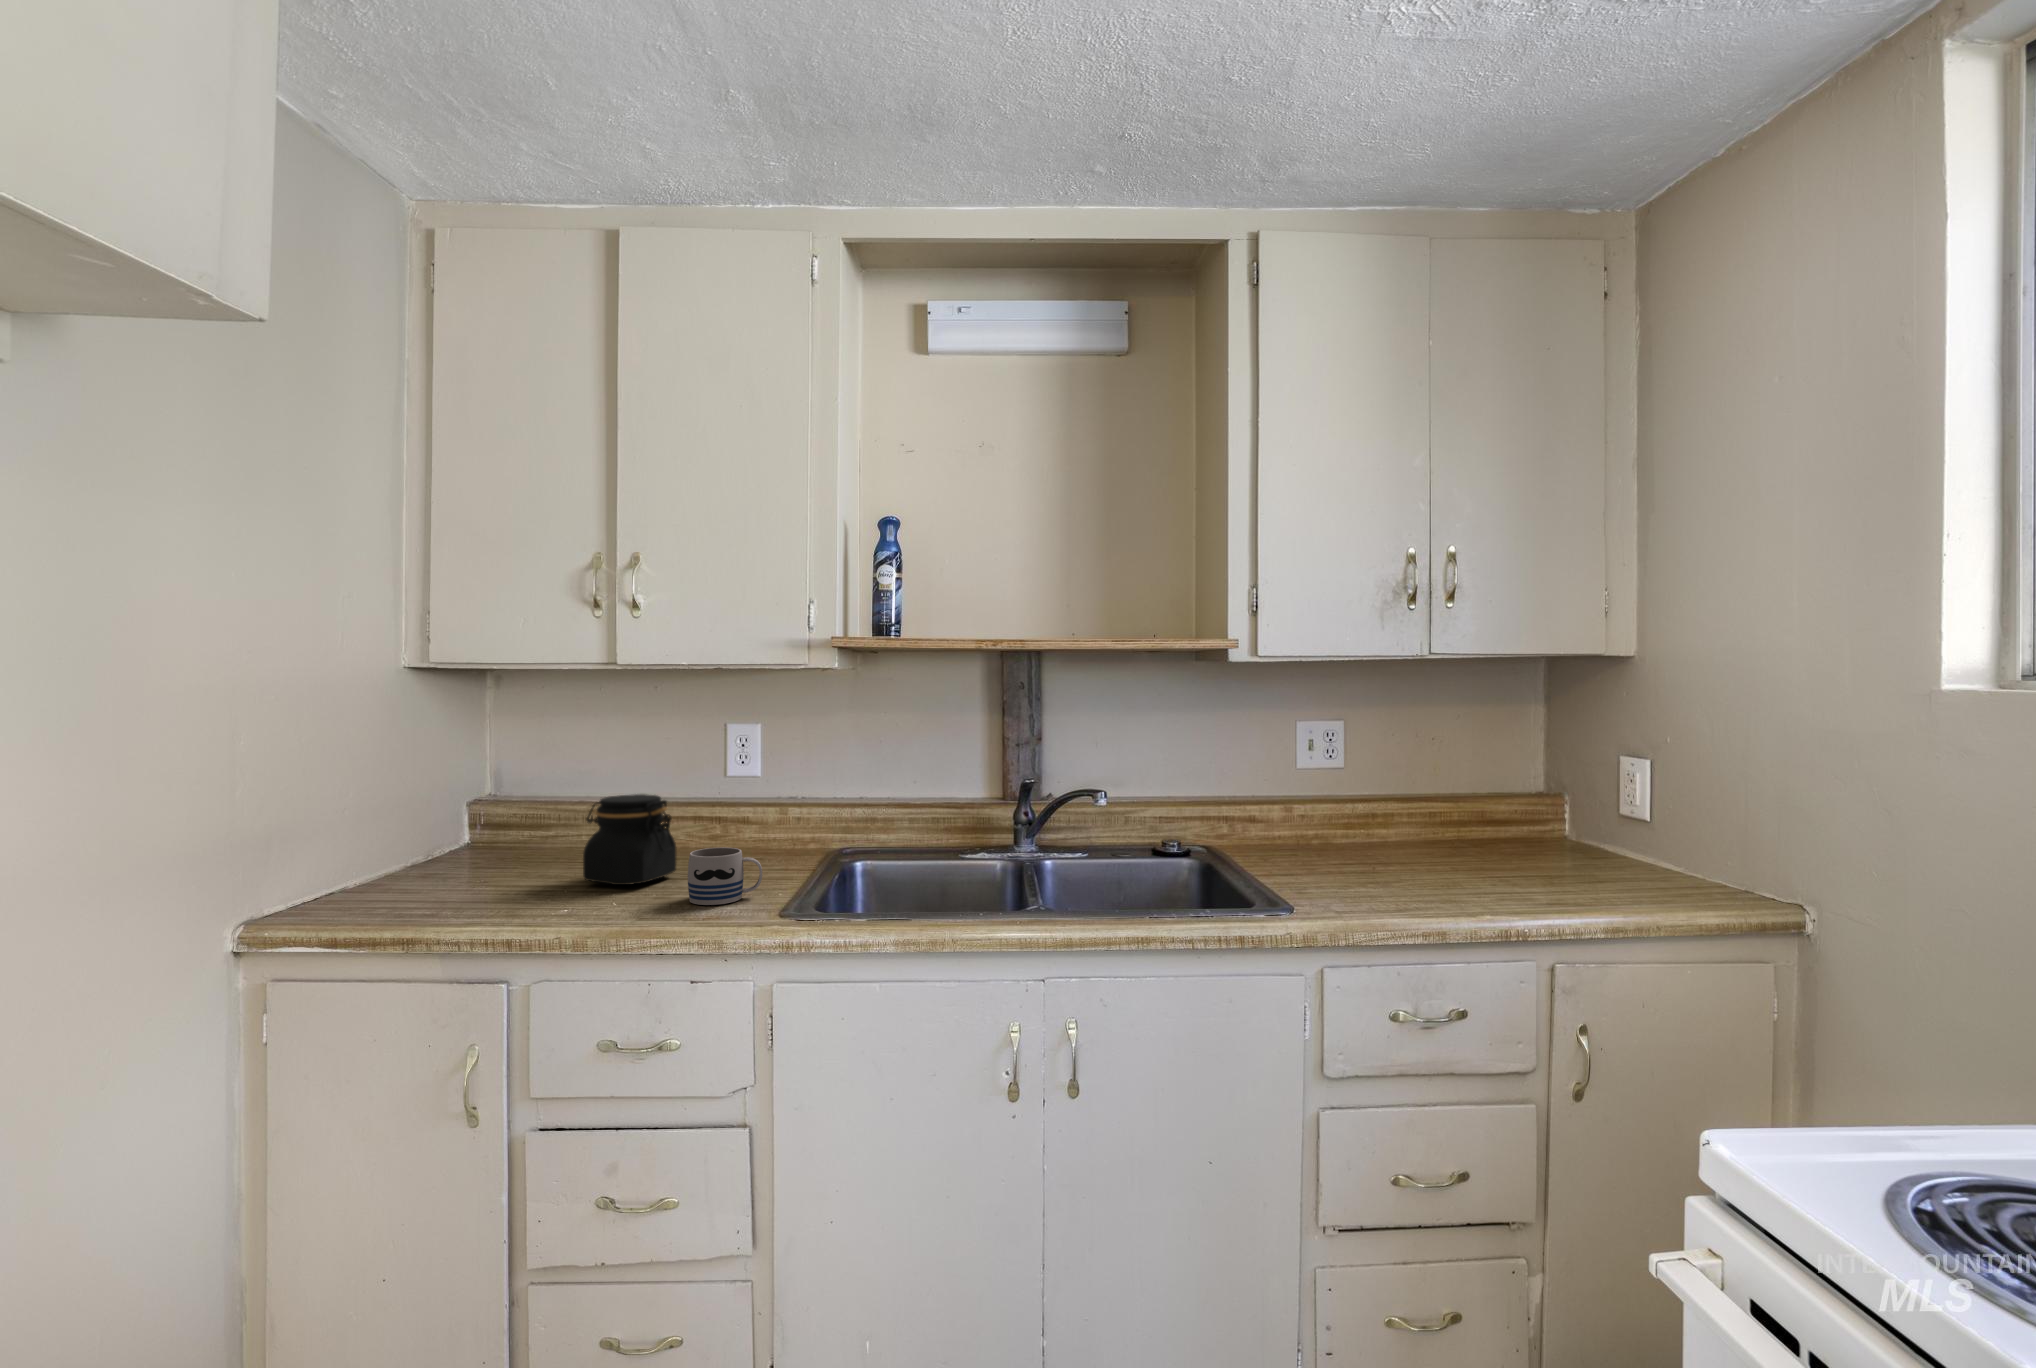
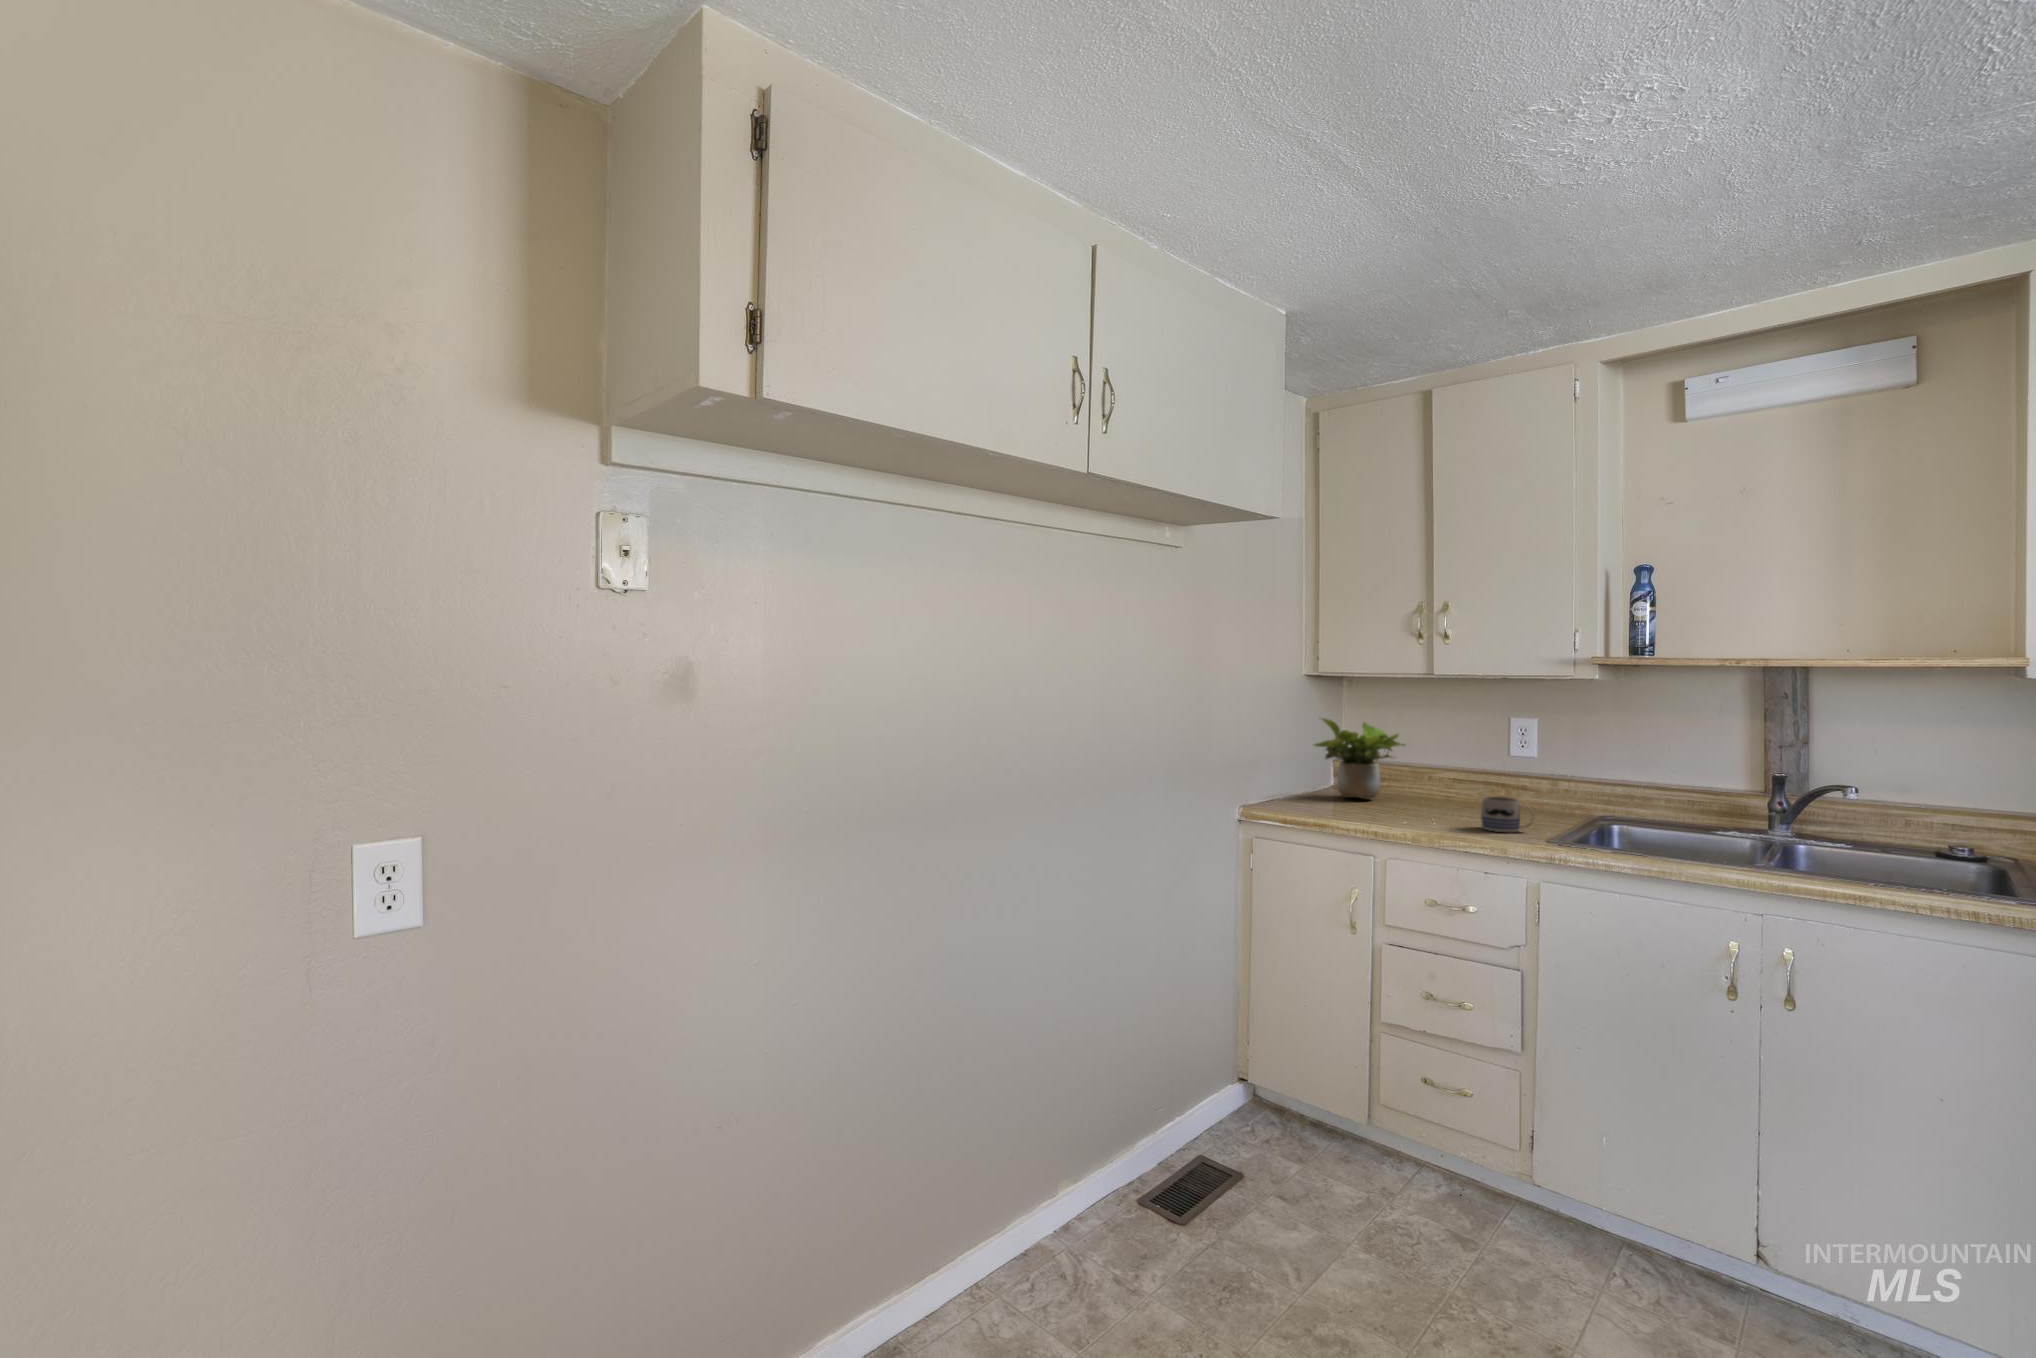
potted plant: none [415,738,581,867] -> present [1315,718,1405,798]
jar: present [583,794,676,885] -> none [1412,759,1472,816]

